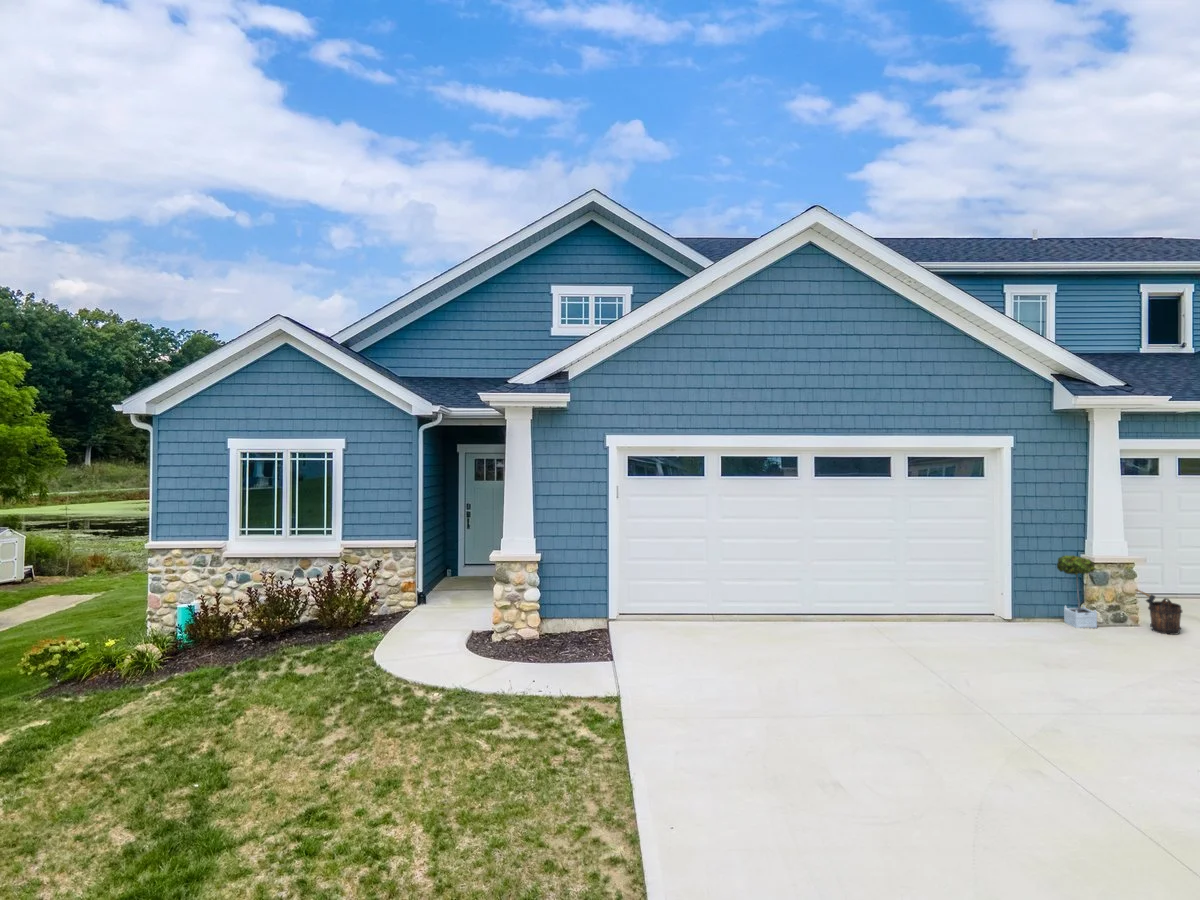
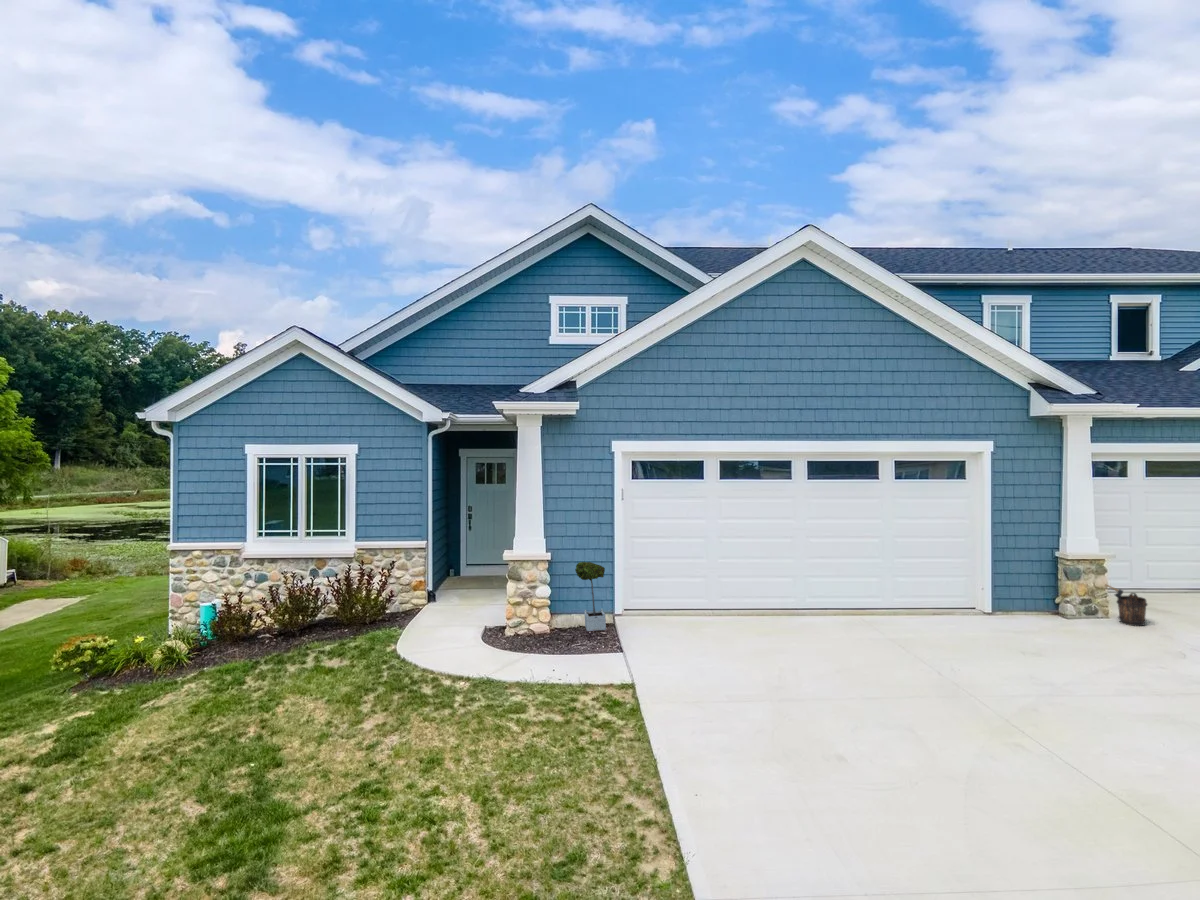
potted tree: present [1057,555,1097,628] -> present [575,562,606,631]

